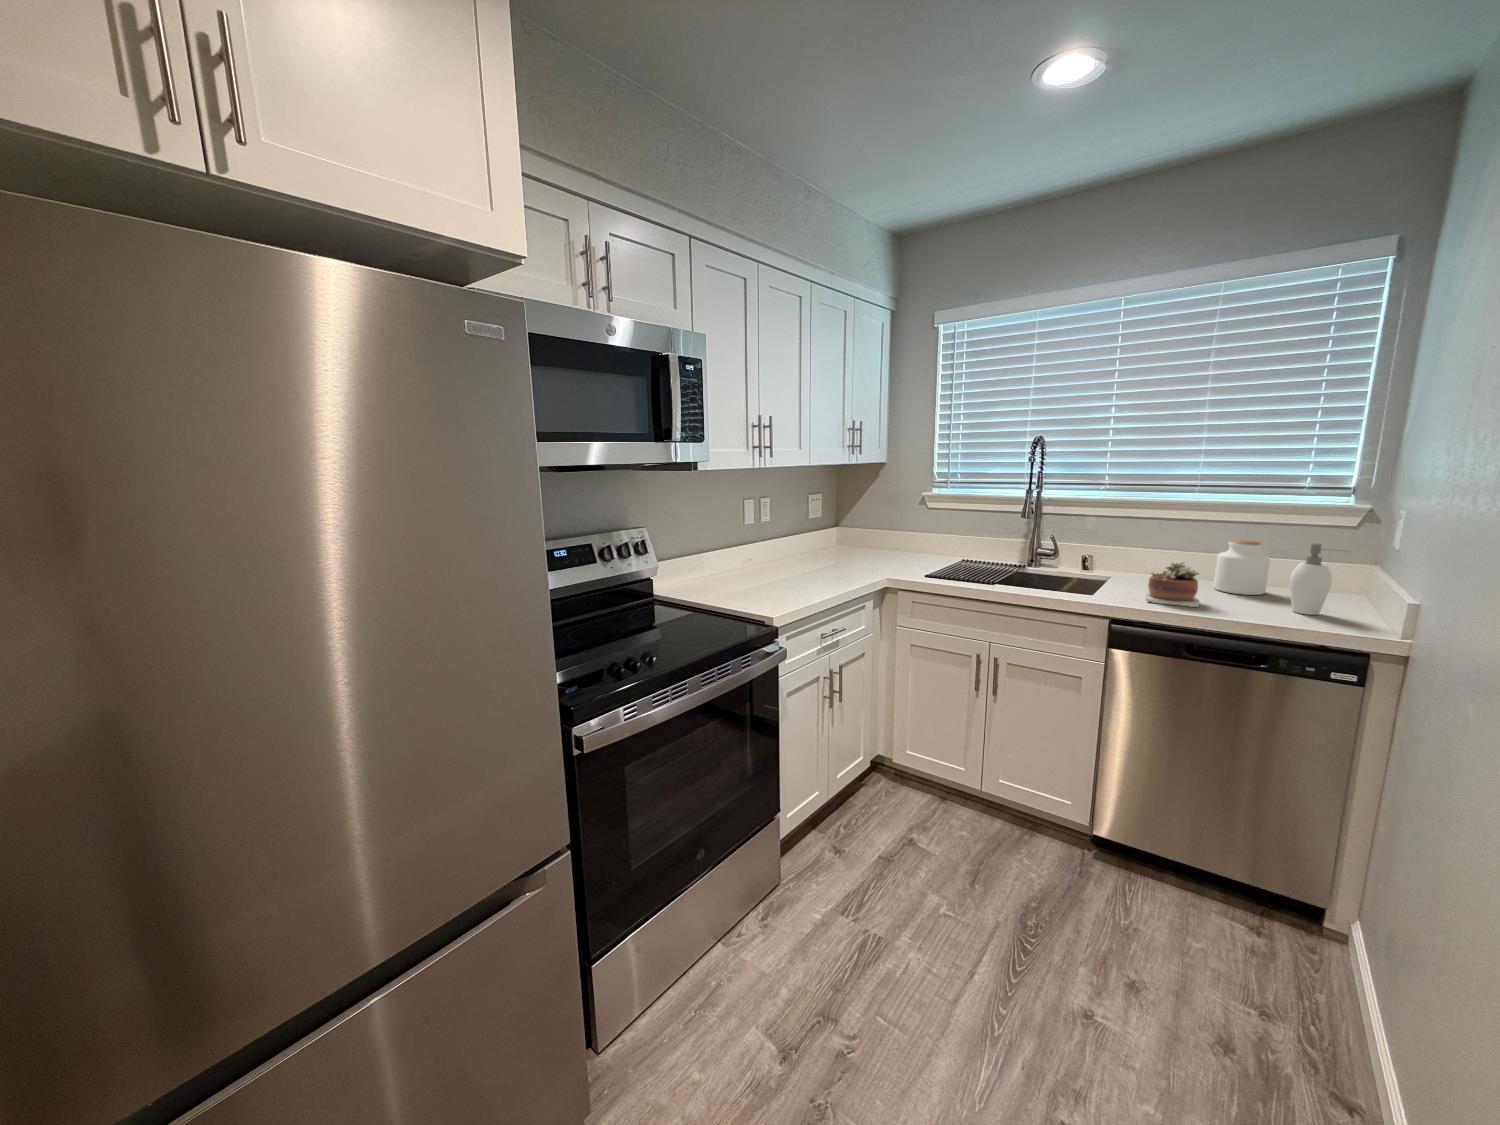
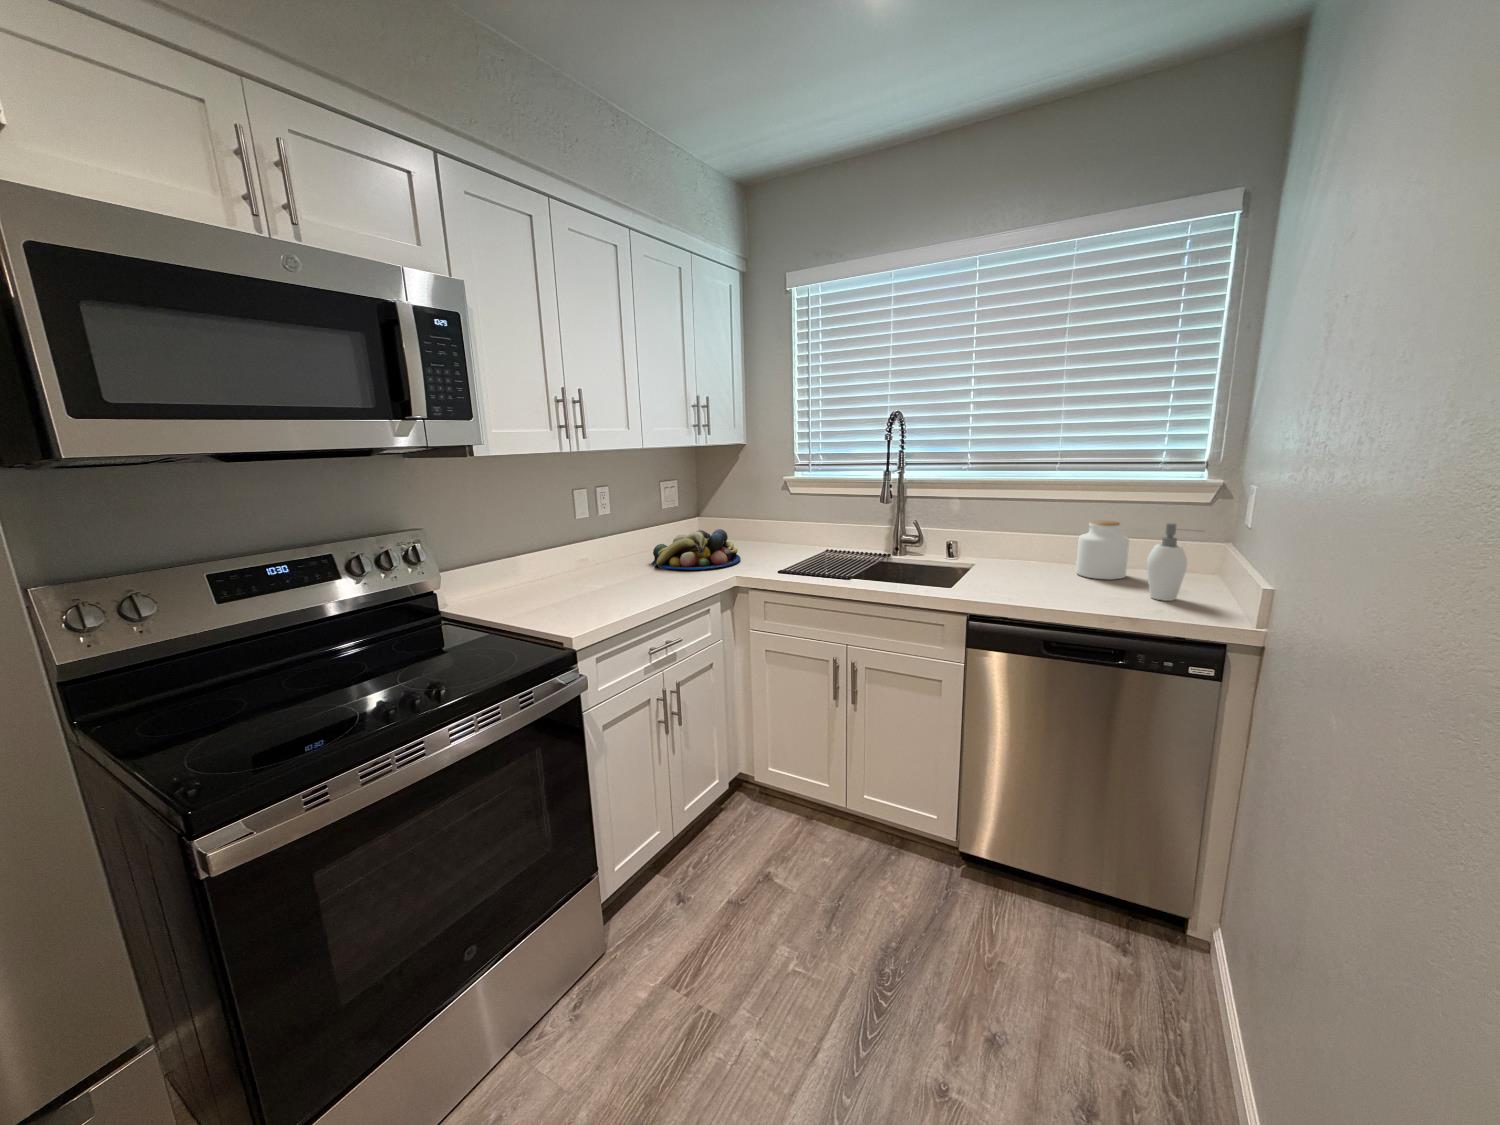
fruit bowl: none [807,537,886,571] -> present [653,529,741,570]
succulent plant: present [1146,562,1199,607] -> none [1005,547,1059,598]

